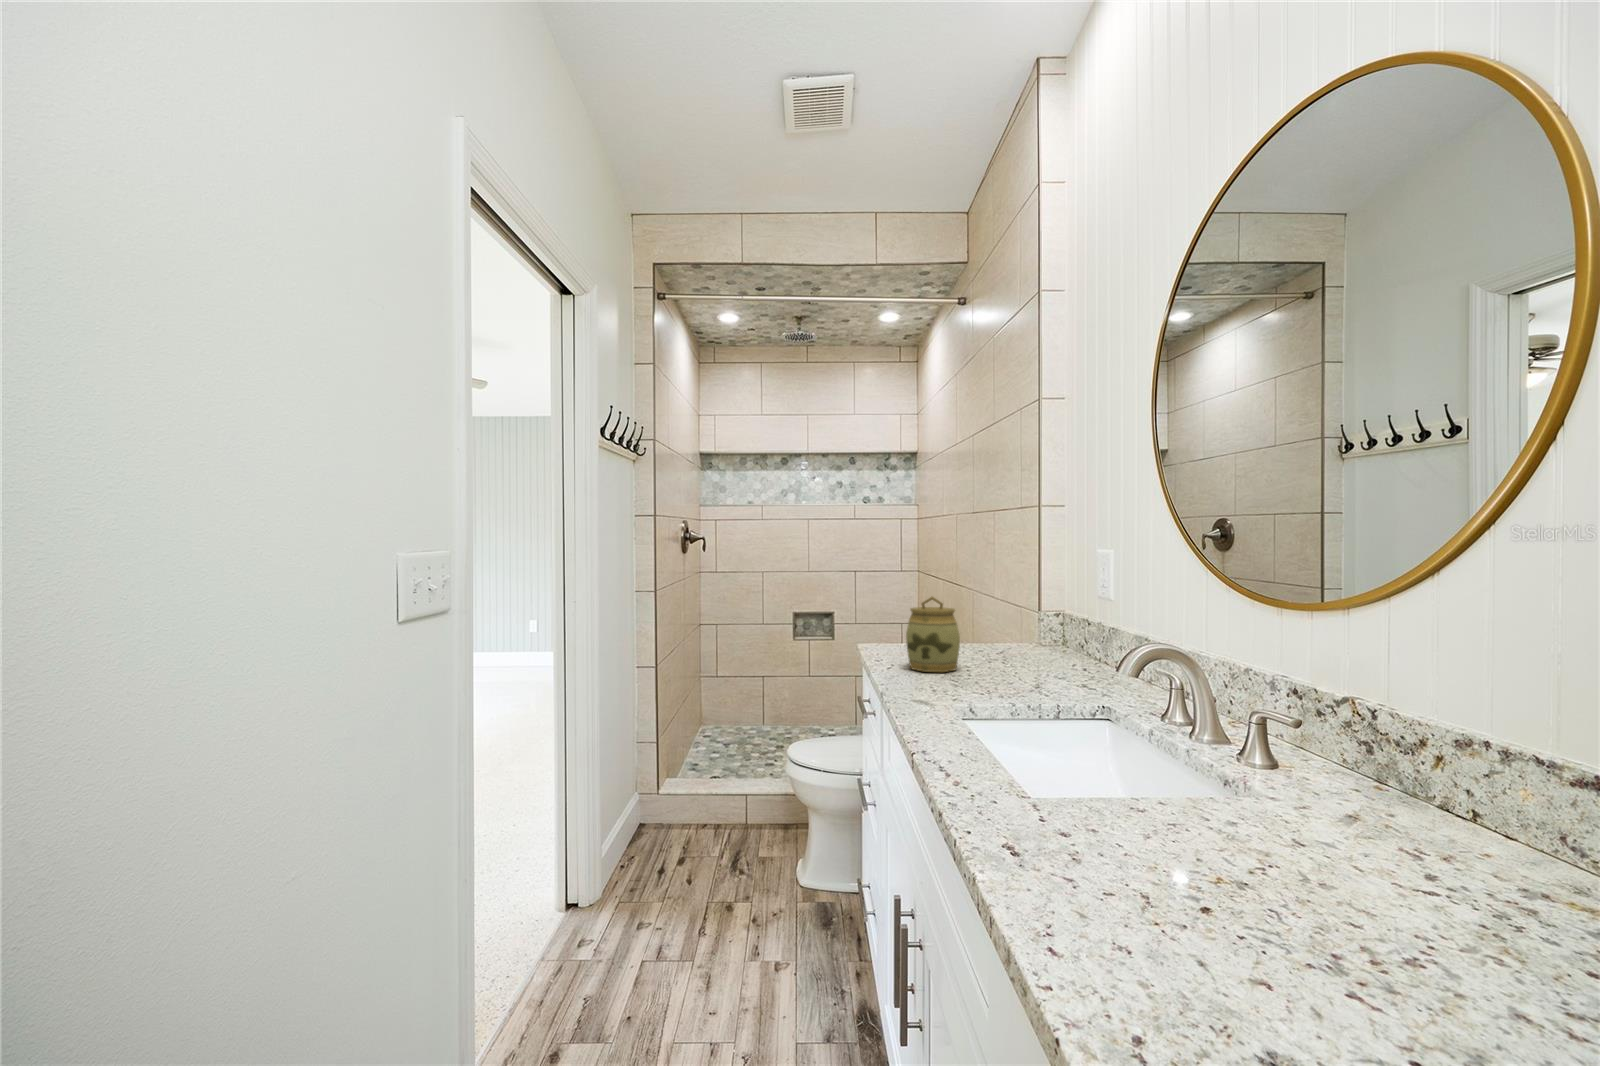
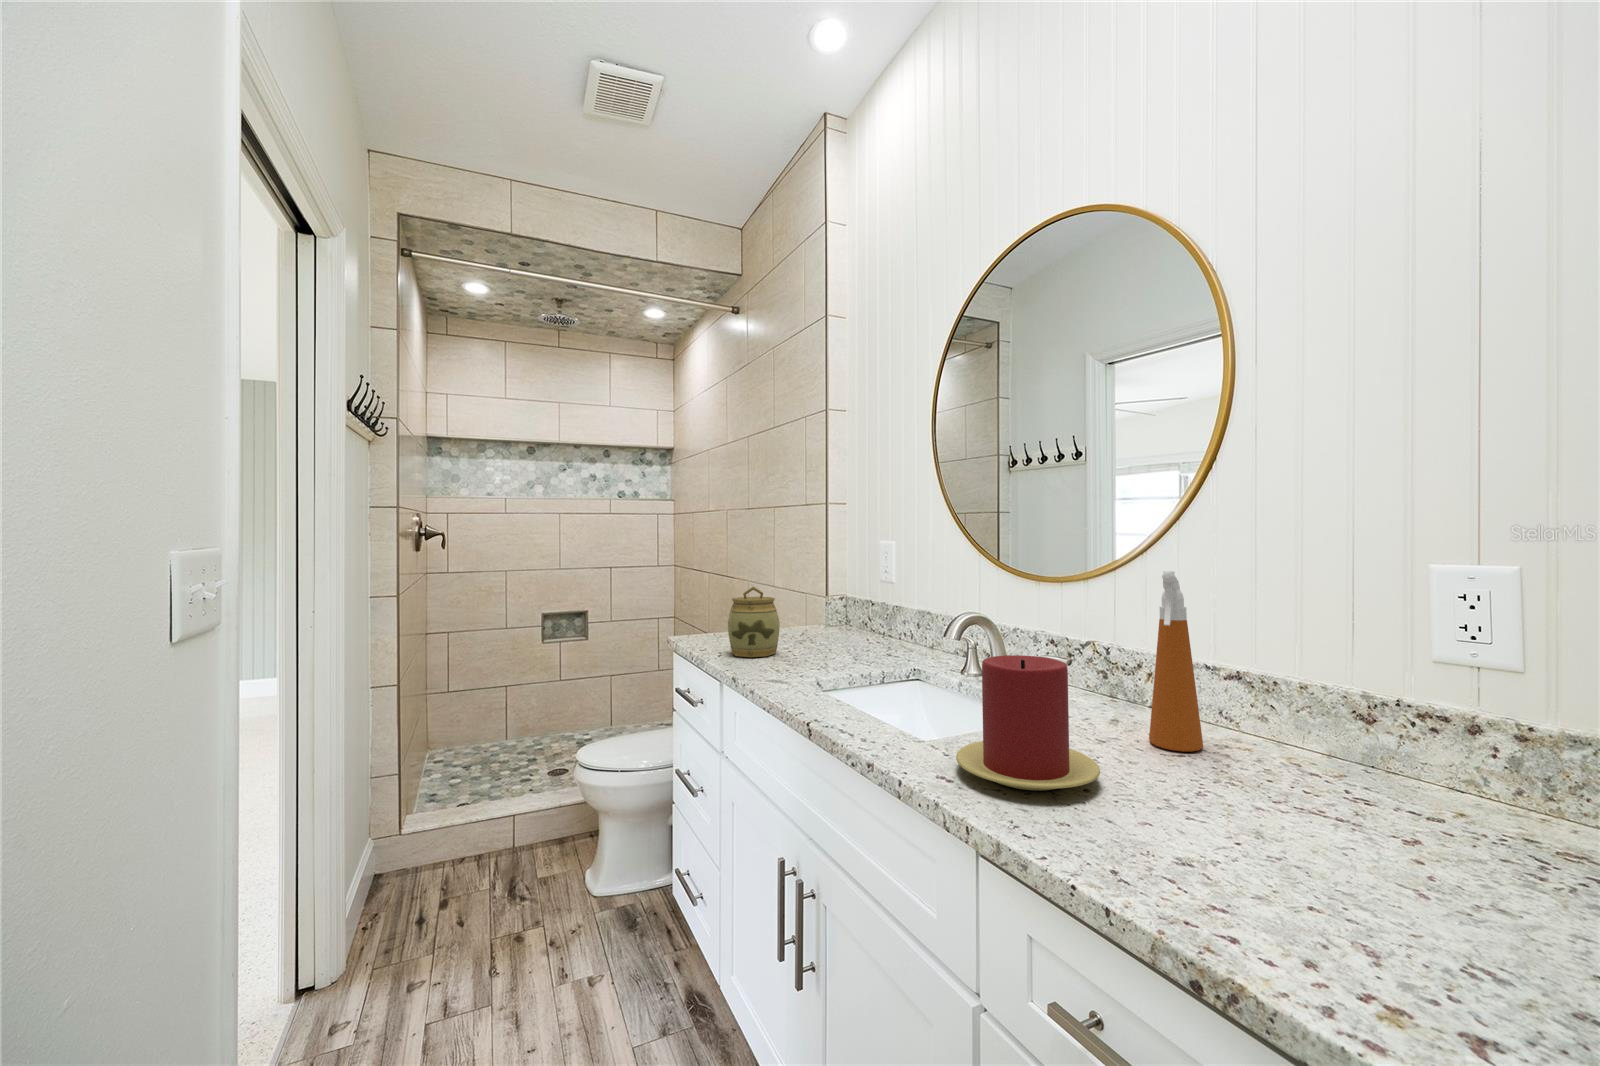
spray bottle: none [1374,605,1473,885] -> present [1149,571,1203,752]
candle: none [1031,703,1230,893] -> present [956,655,1100,790]

